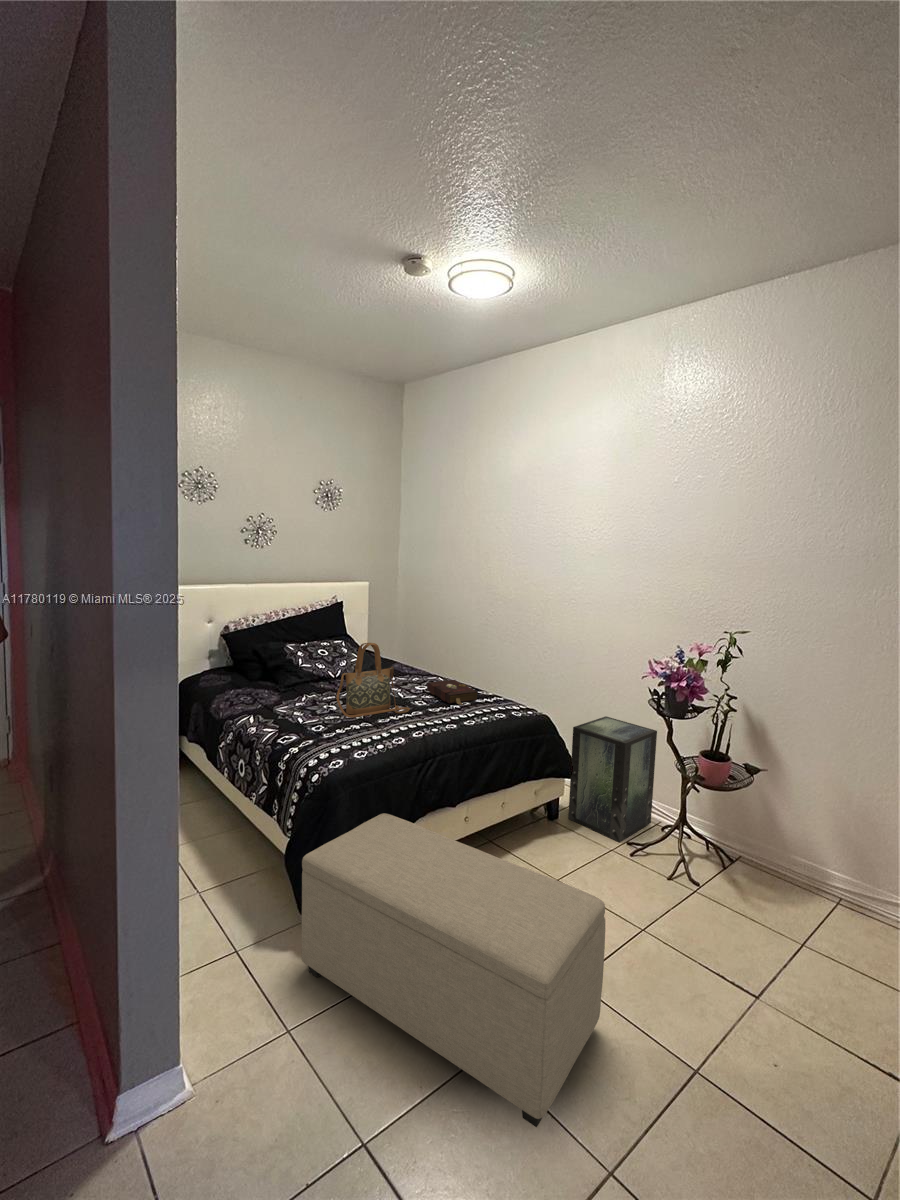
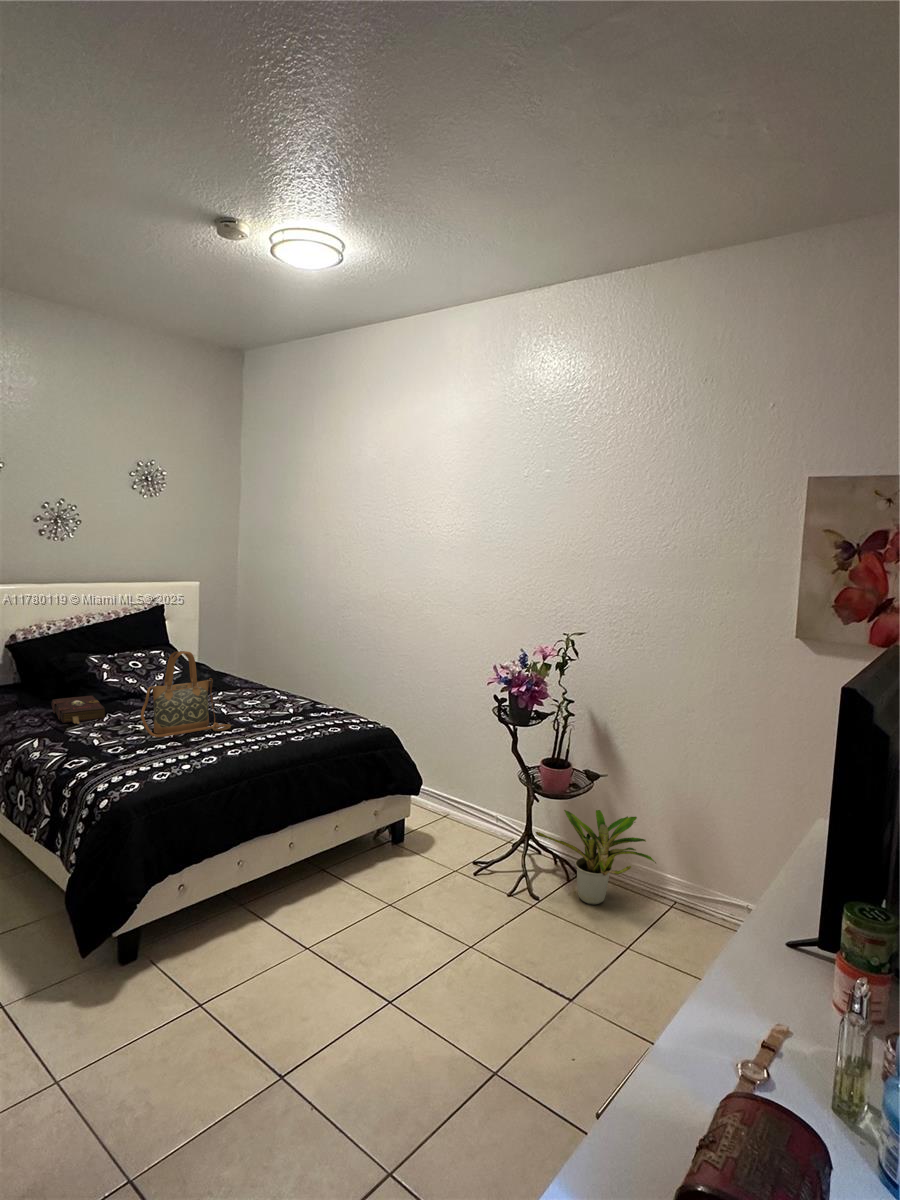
book: present [427,680,477,705] -> present [52,696,105,724]
storage box: present [568,716,657,842] -> none [416,729,509,863]
potted plant: none [696,799,829,894] -> present [536,810,656,905]
ottoman: present [302,813,605,1127] -> none [81,839,406,1135]

